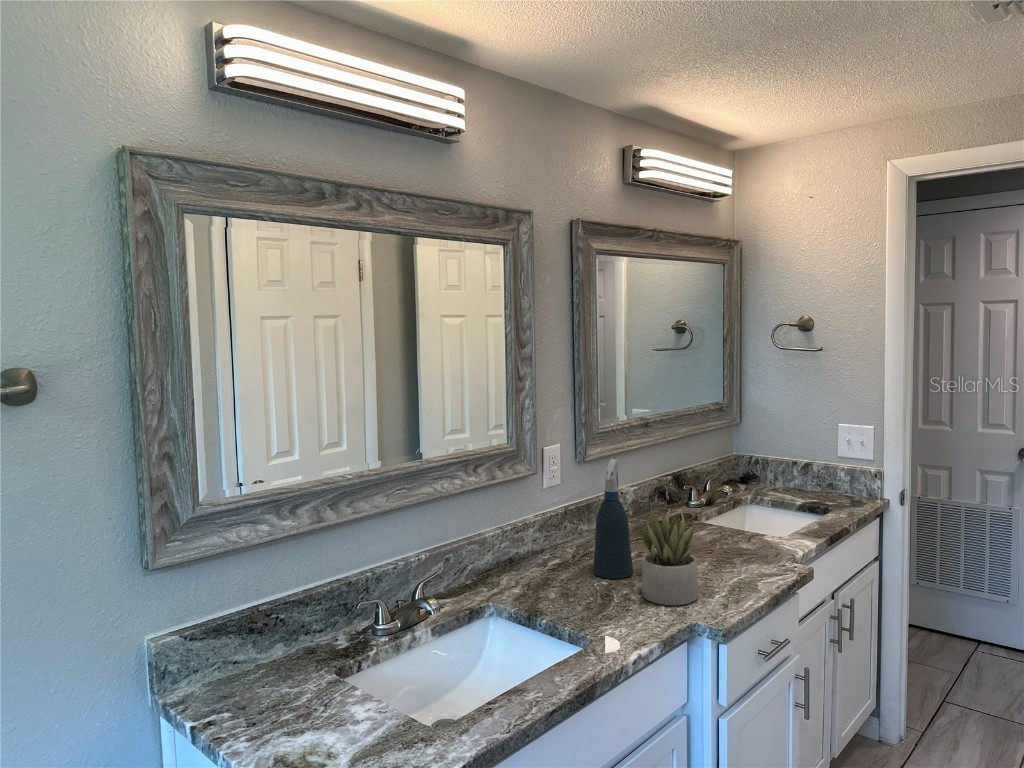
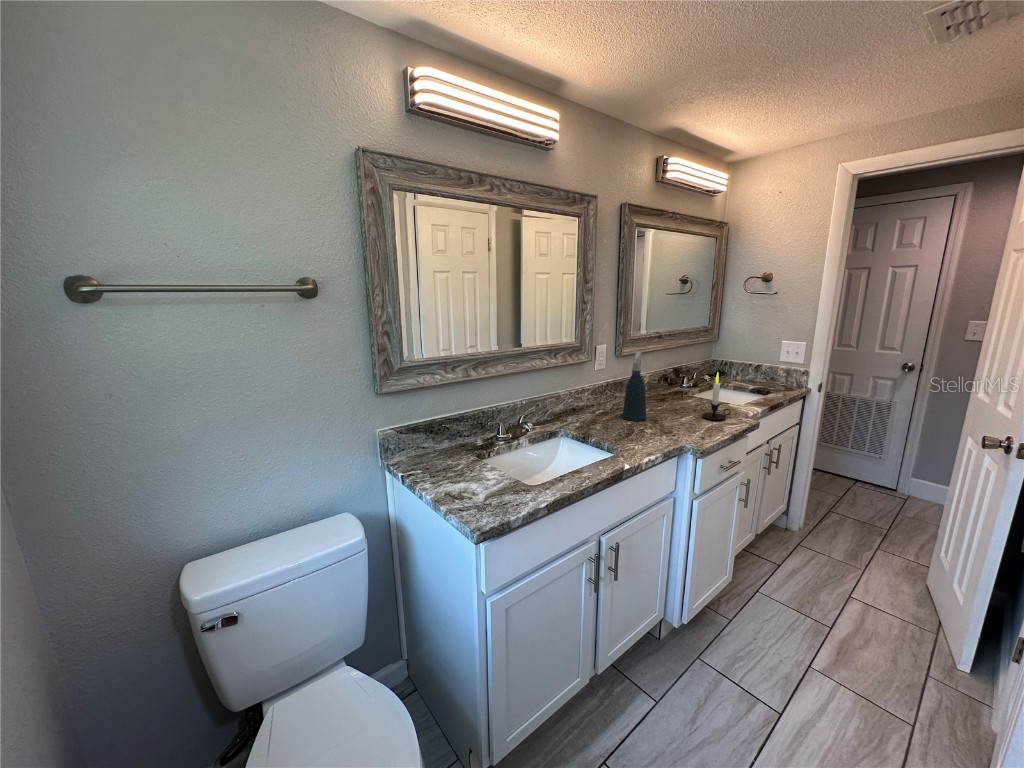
candle: none [723,488,767,569] -> present [702,372,731,420]
succulent plant: present [635,509,699,605] -> none [650,380,692,436]

